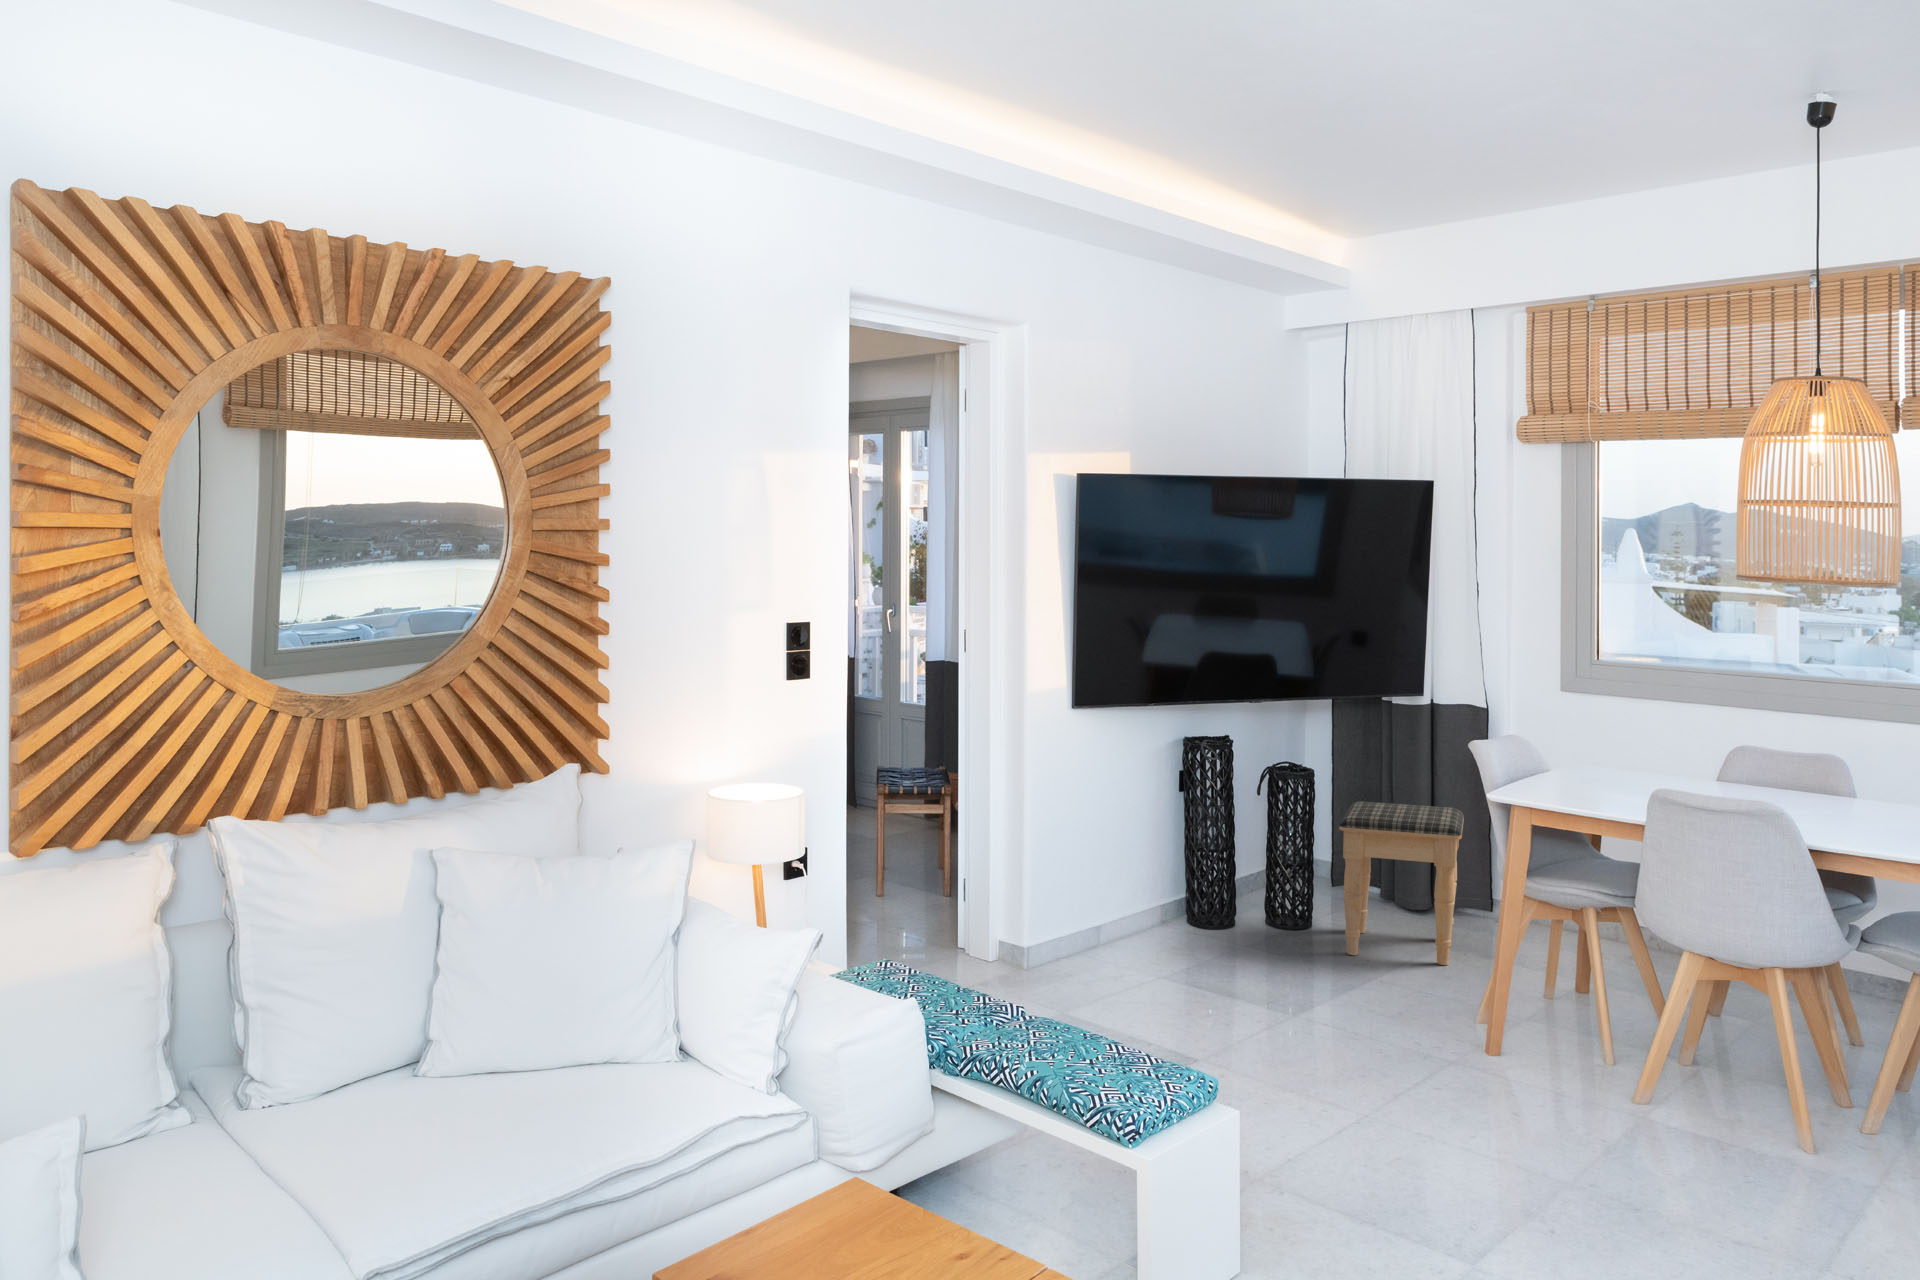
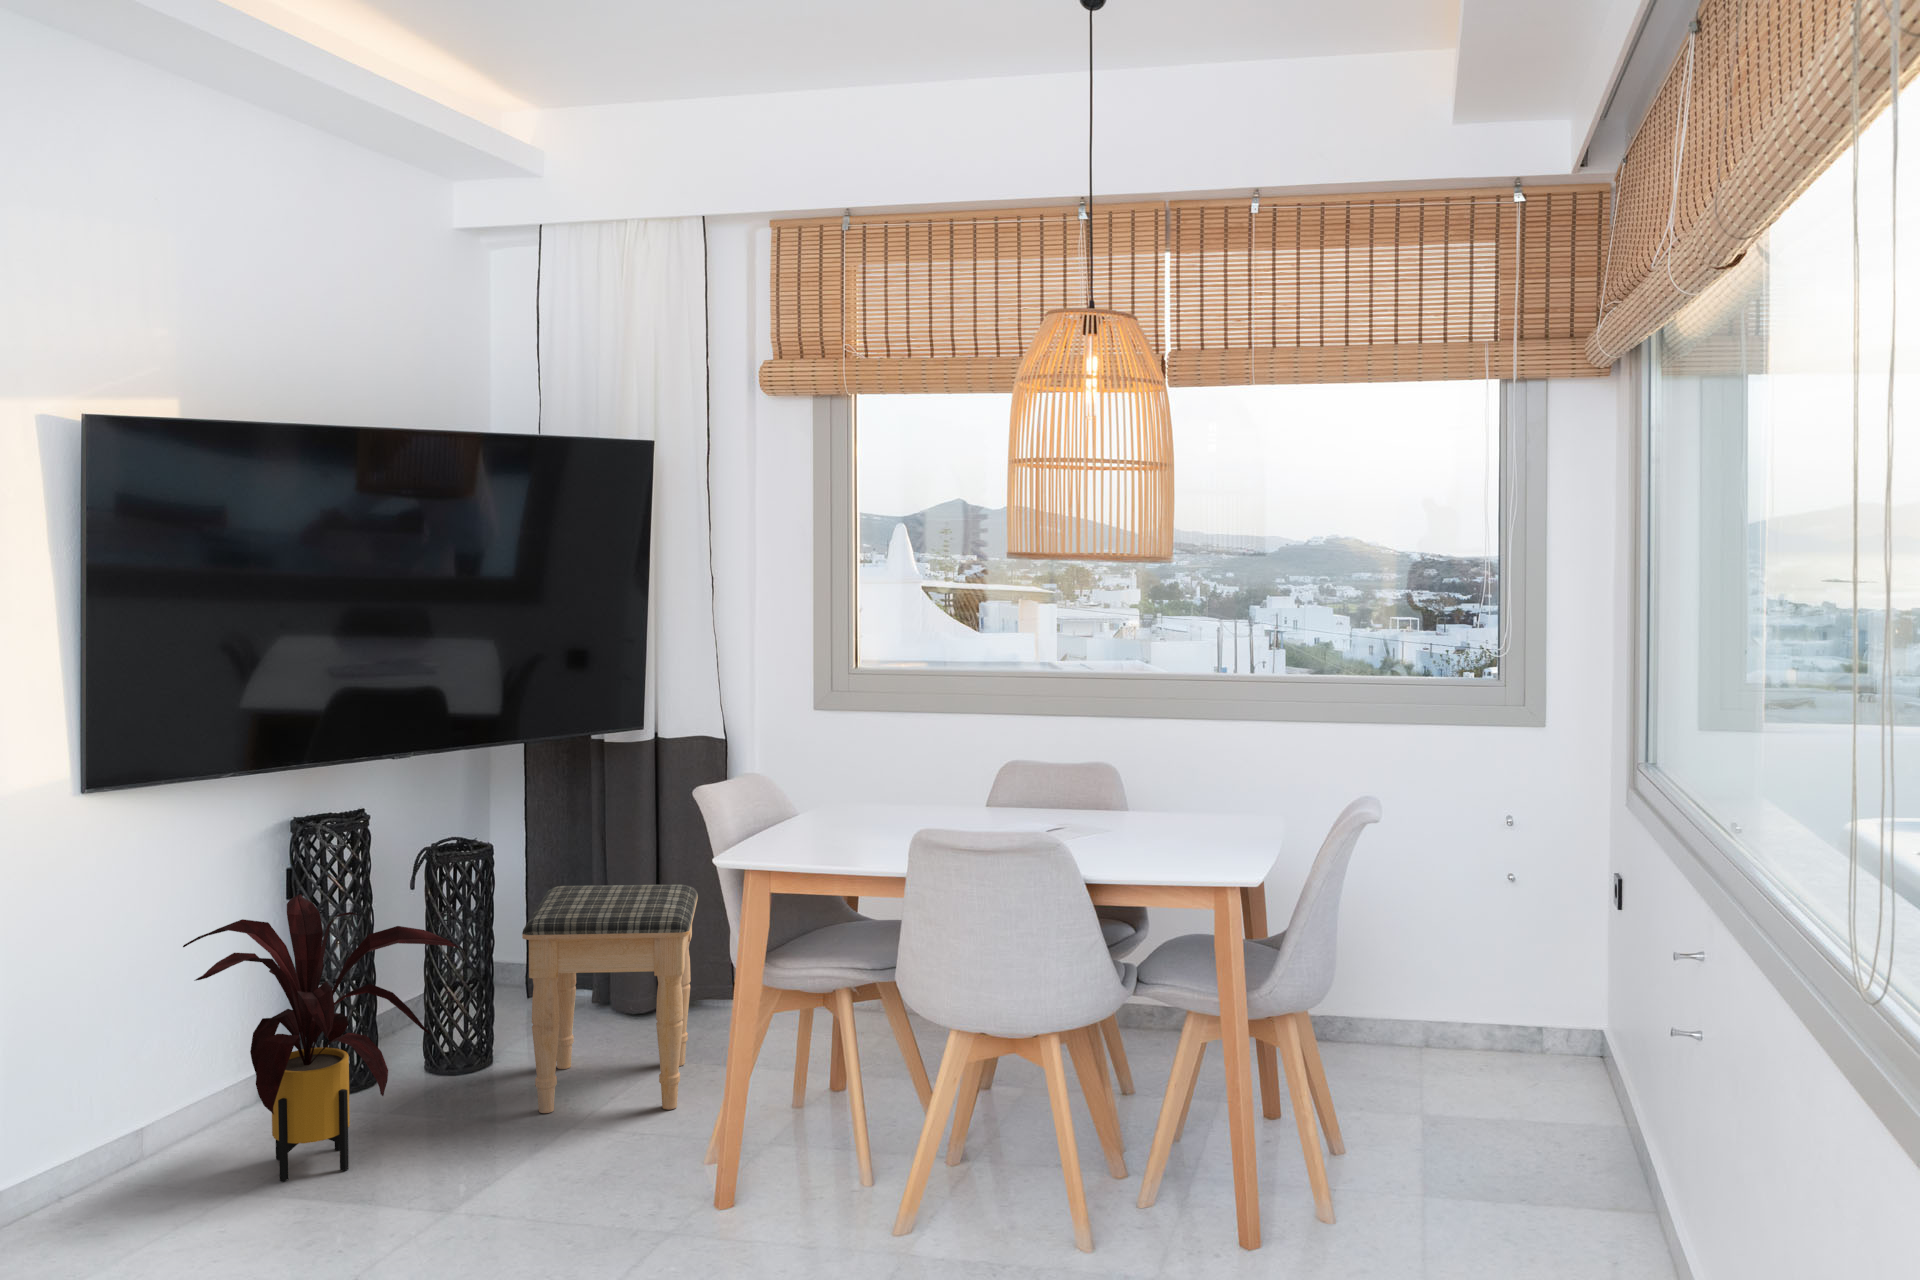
house plant: none [1125,787,1301,966] -> present [183,894,459,1182]

